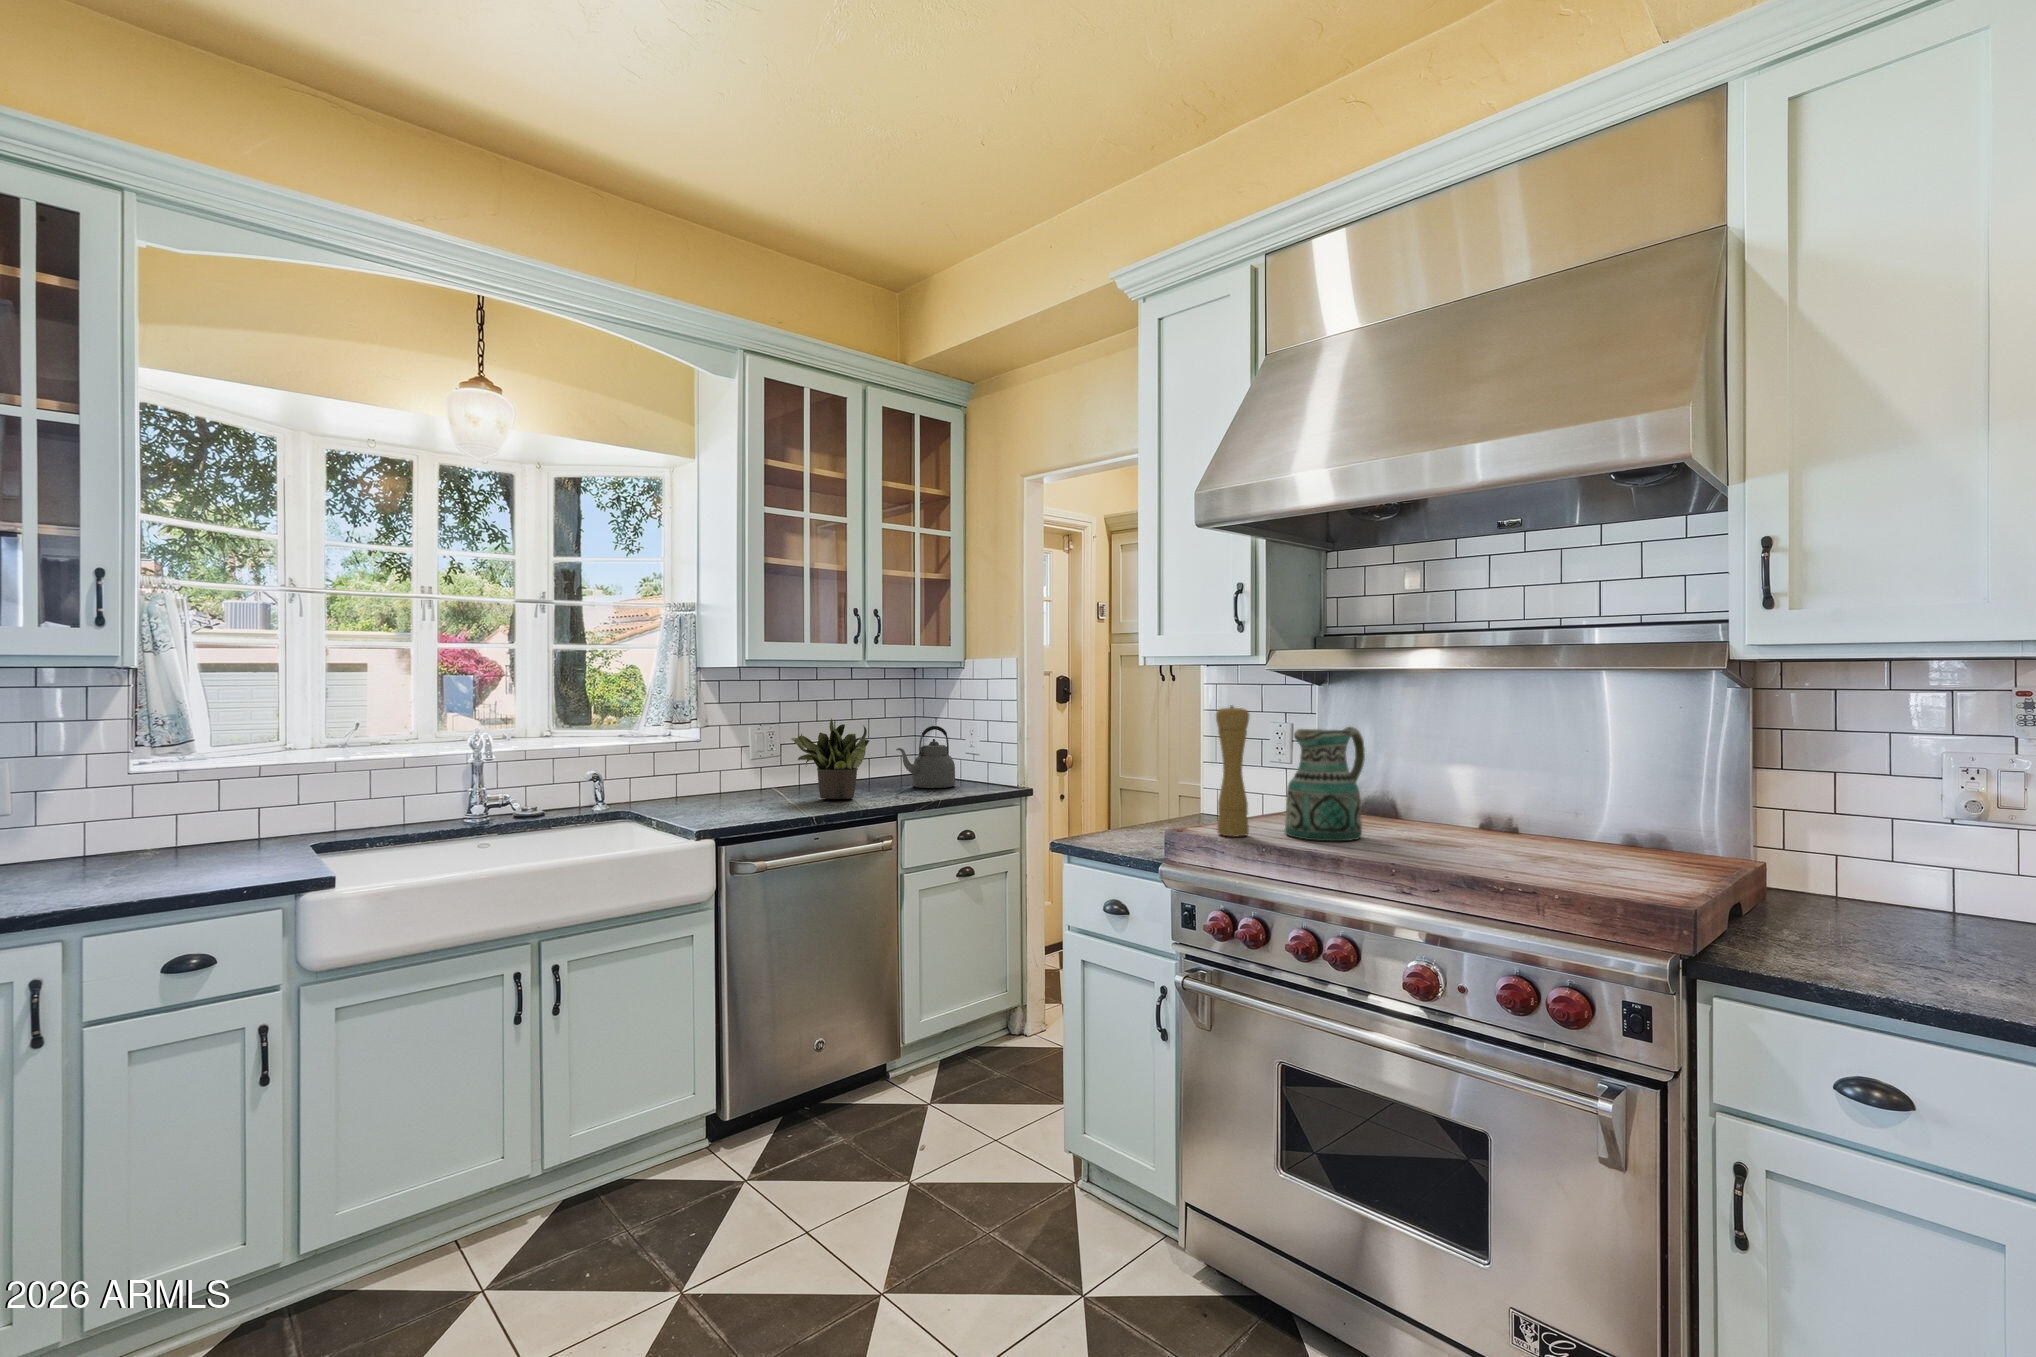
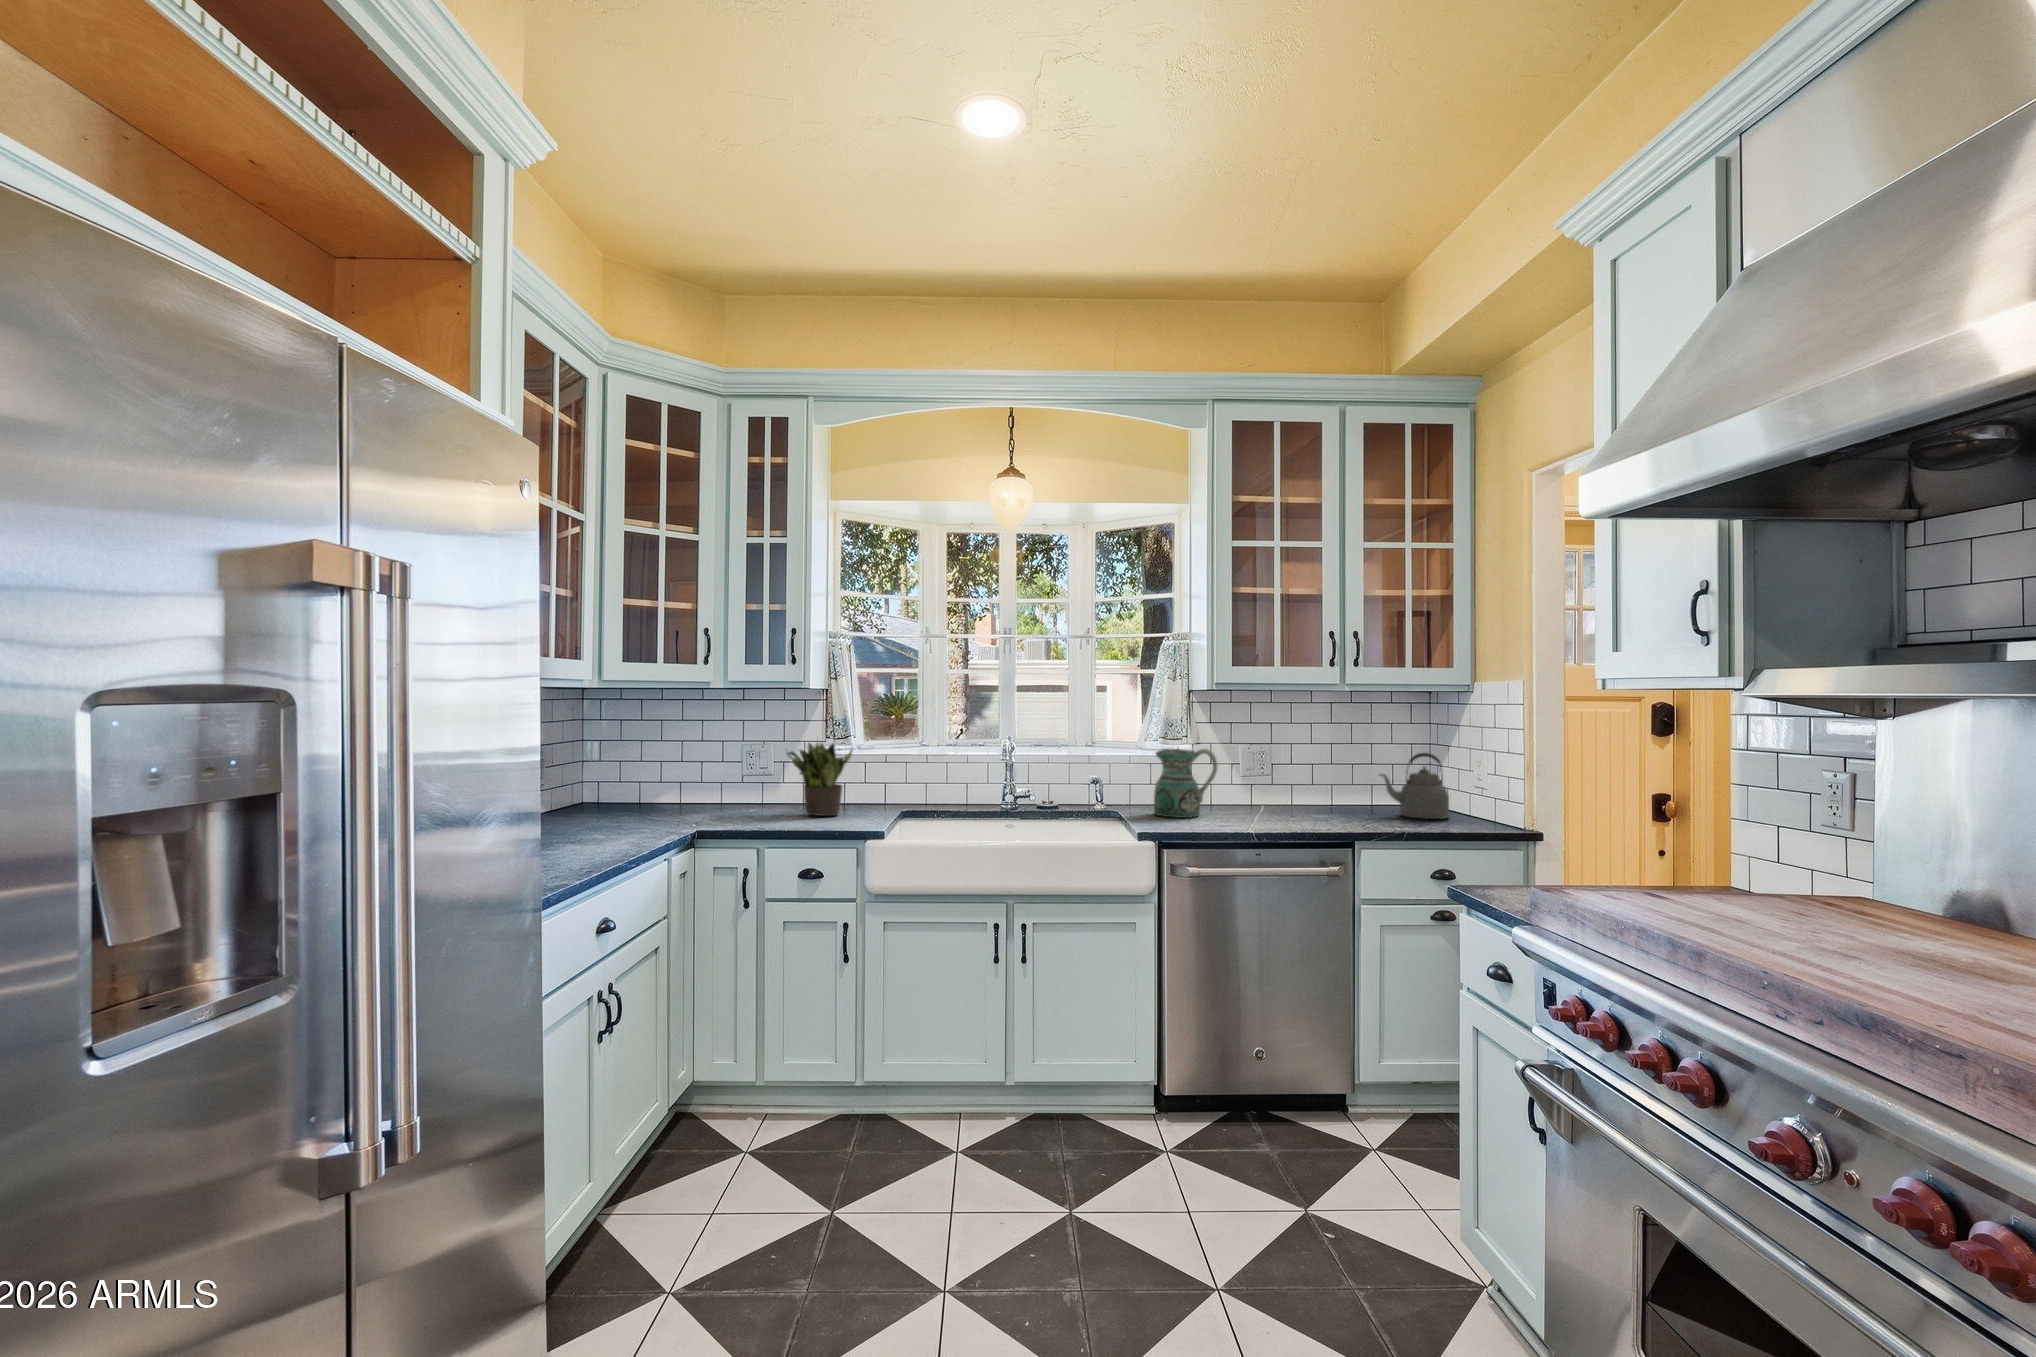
pepper mill: present [1216,706,1249,837] -> none [1600,739,1650,908]
potted plant: present [792,719,869,799] -> present [787,743,852,816]
ceramic pitcher: present [1285,727,1365,841] -> present [1154,749,1217,818]

